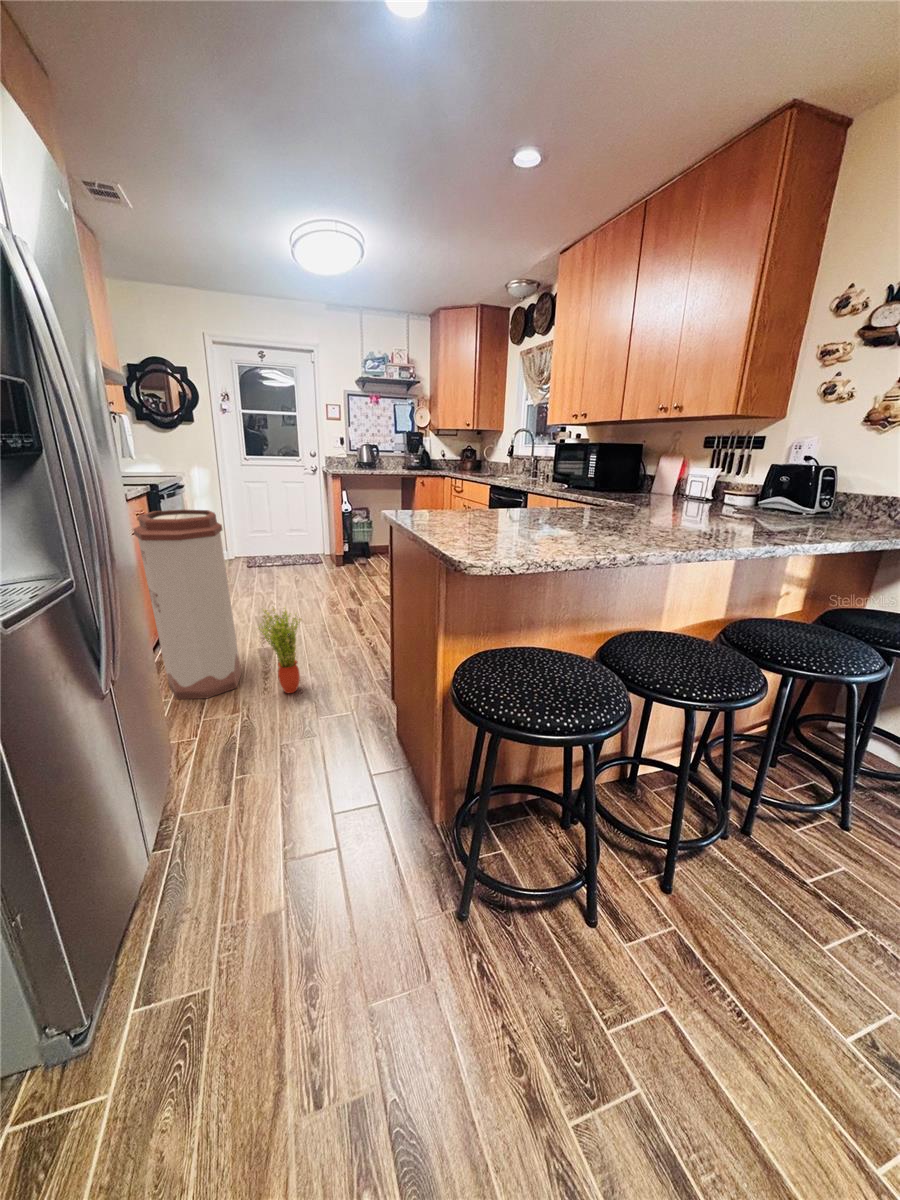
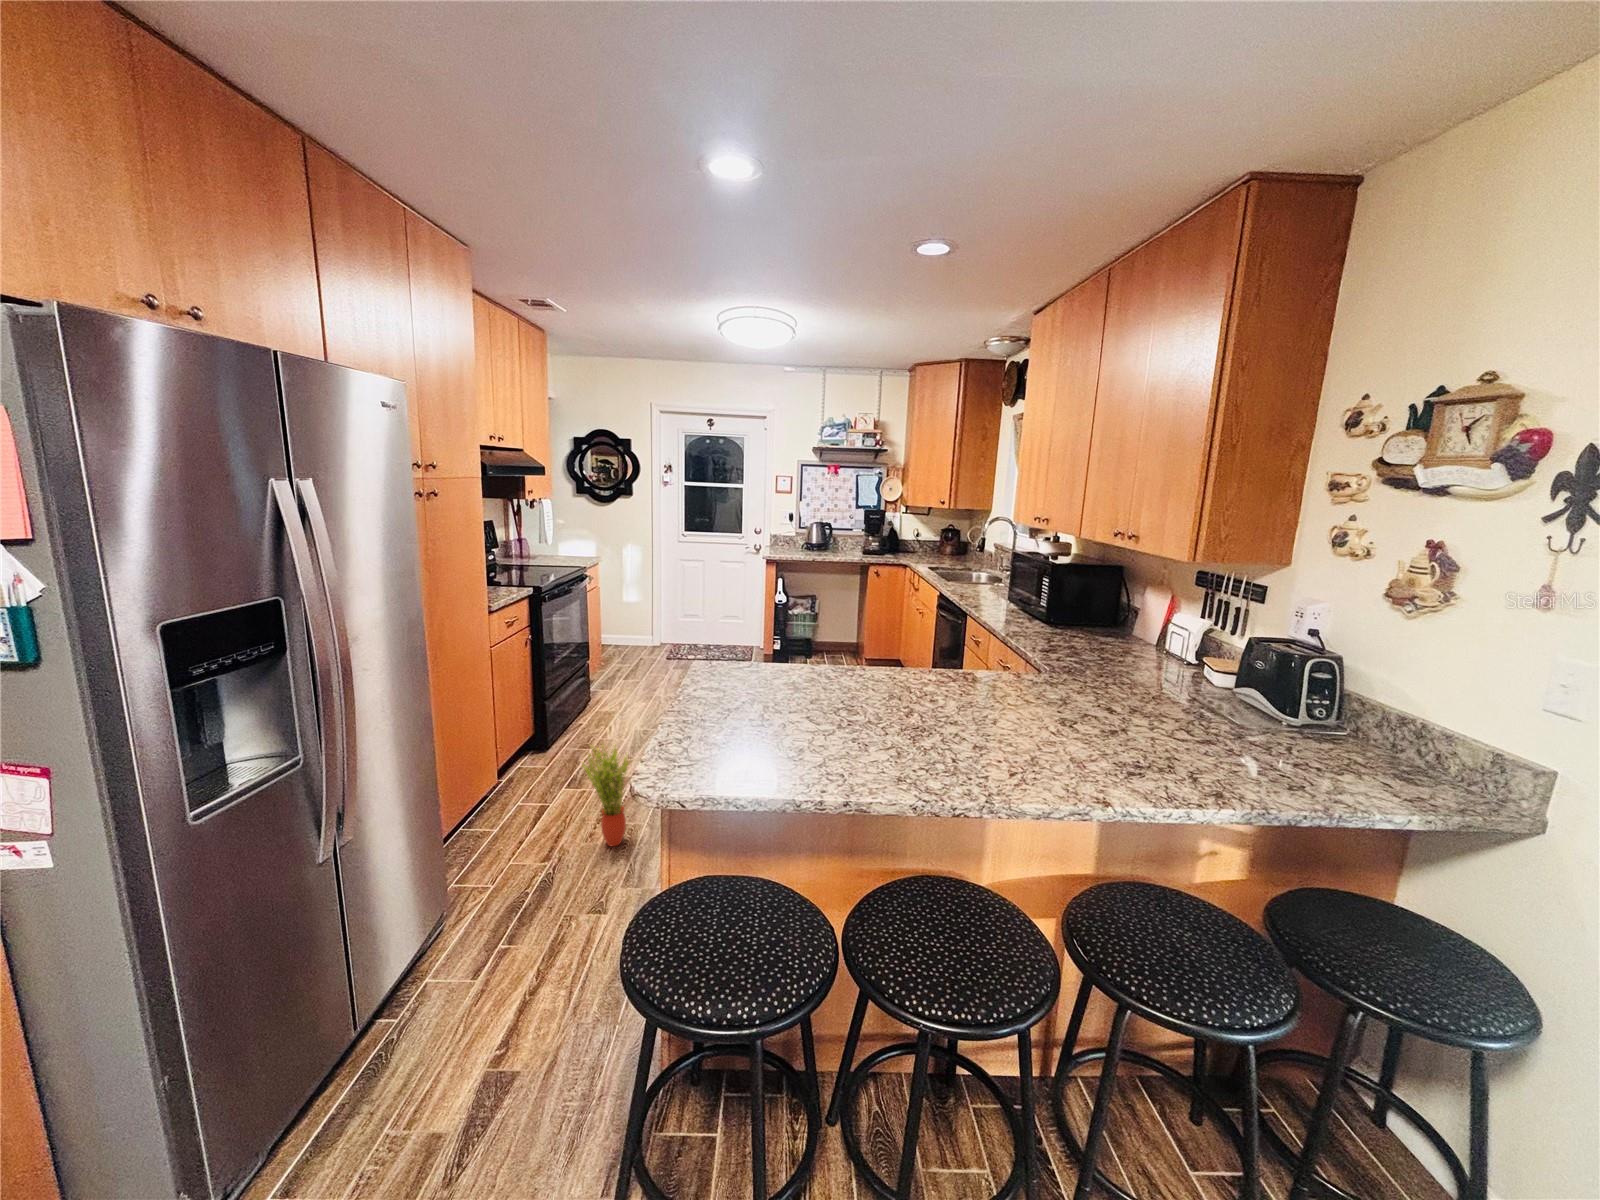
trash can: present [133,509,241,699] -> none [485,622,577,834]

